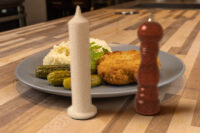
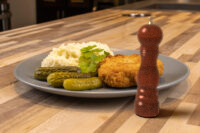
candle: present [67,6,97,119] -> none [67,8,96,119]

